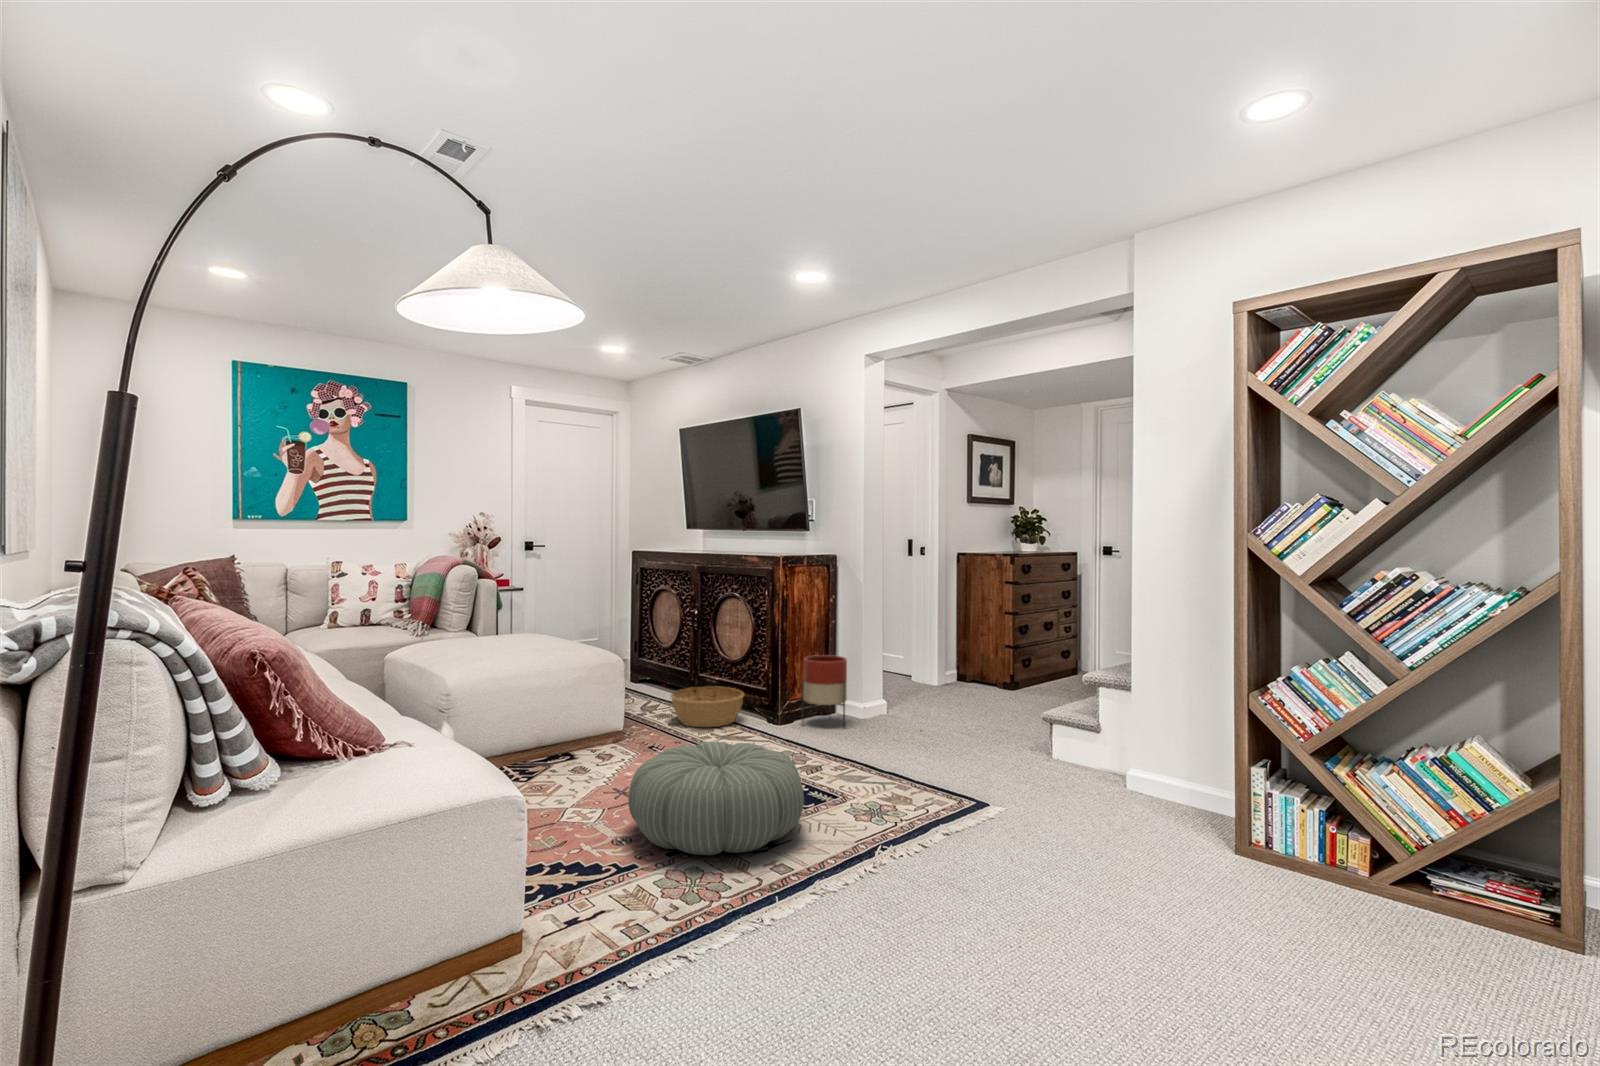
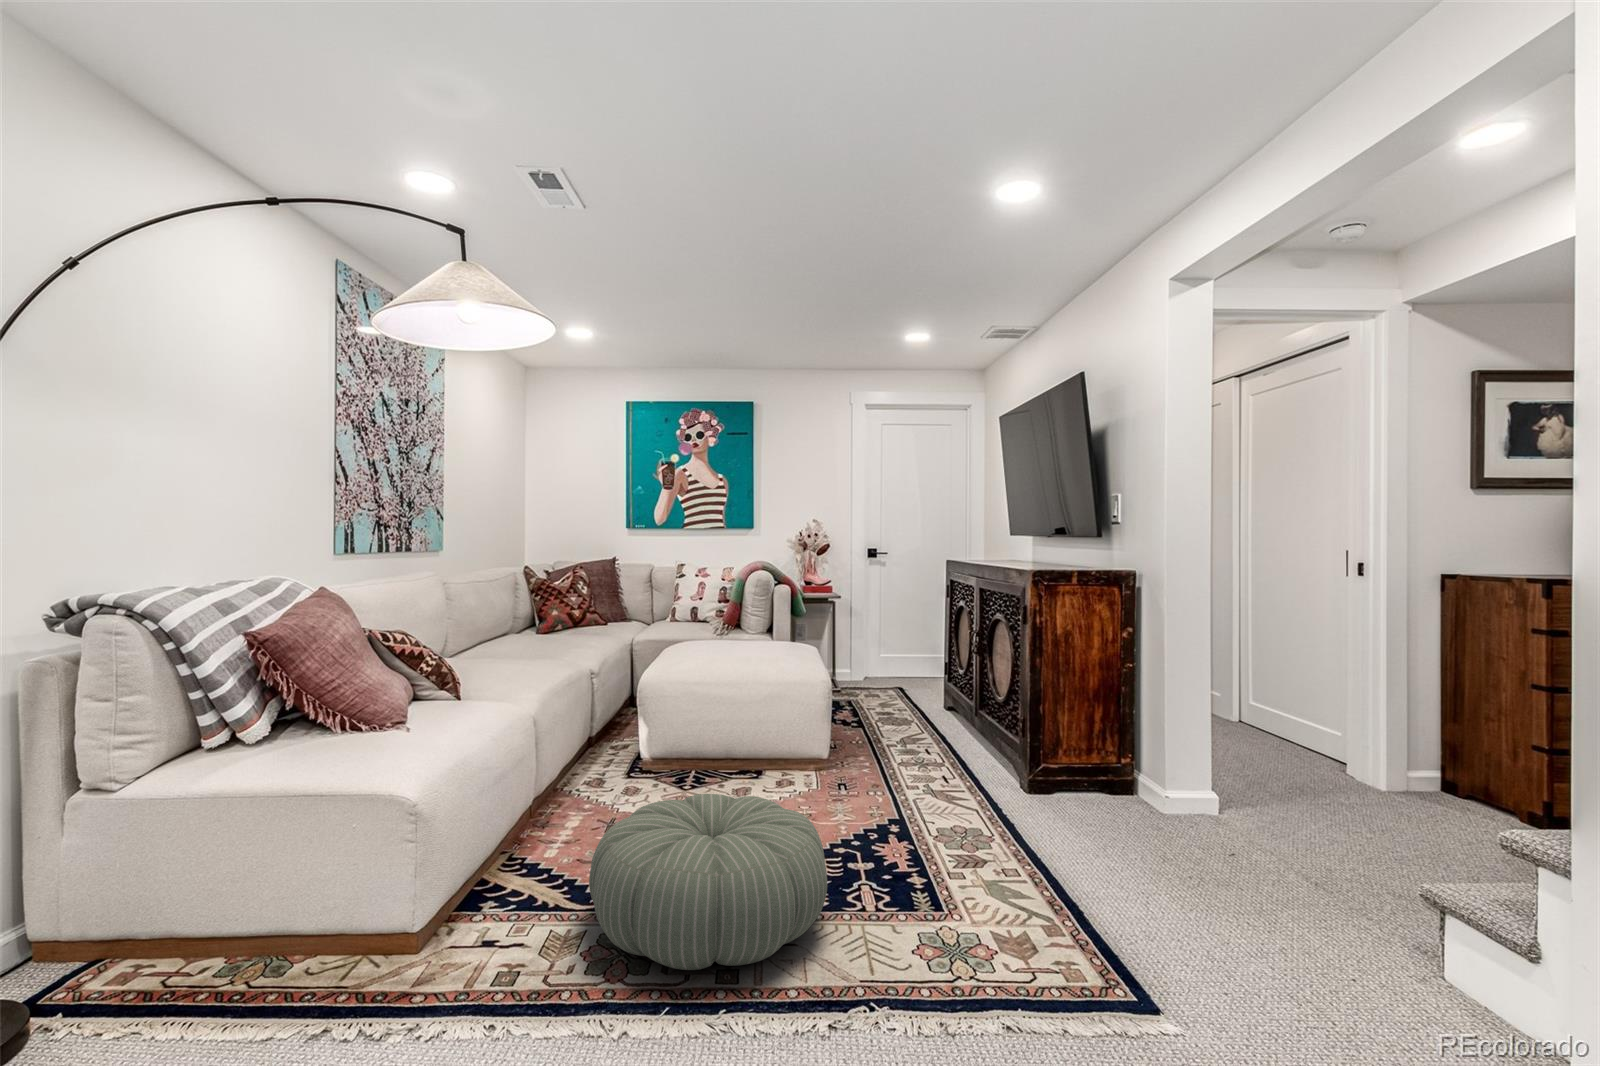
planter: present [802,655,847,727] -> none [1053,708,1125,823]
basket: present [671,686,744,727] -> none [899,725,993,780]

